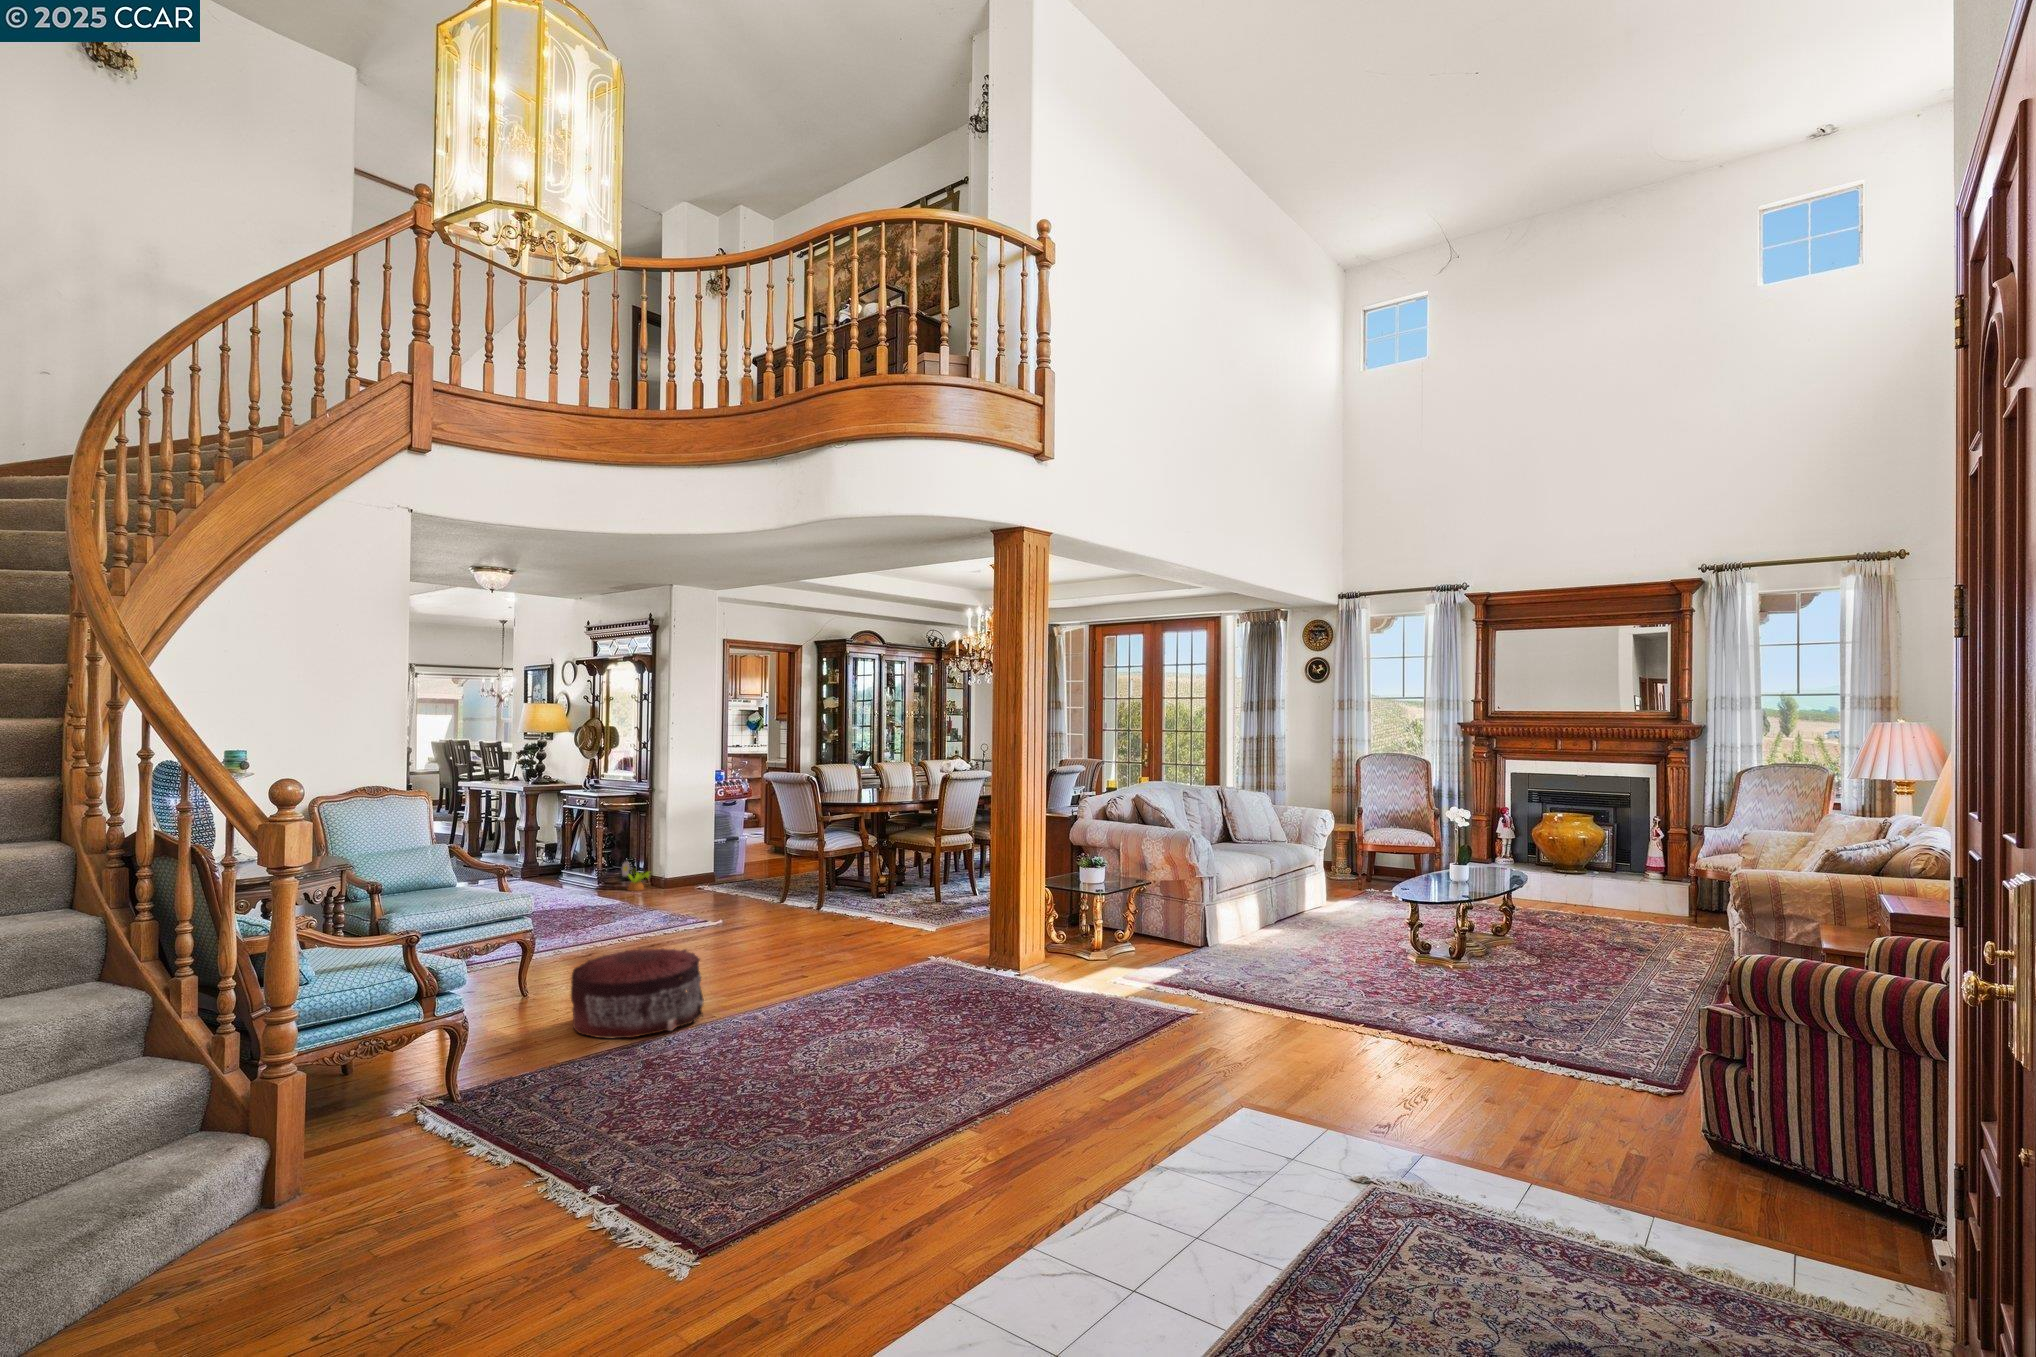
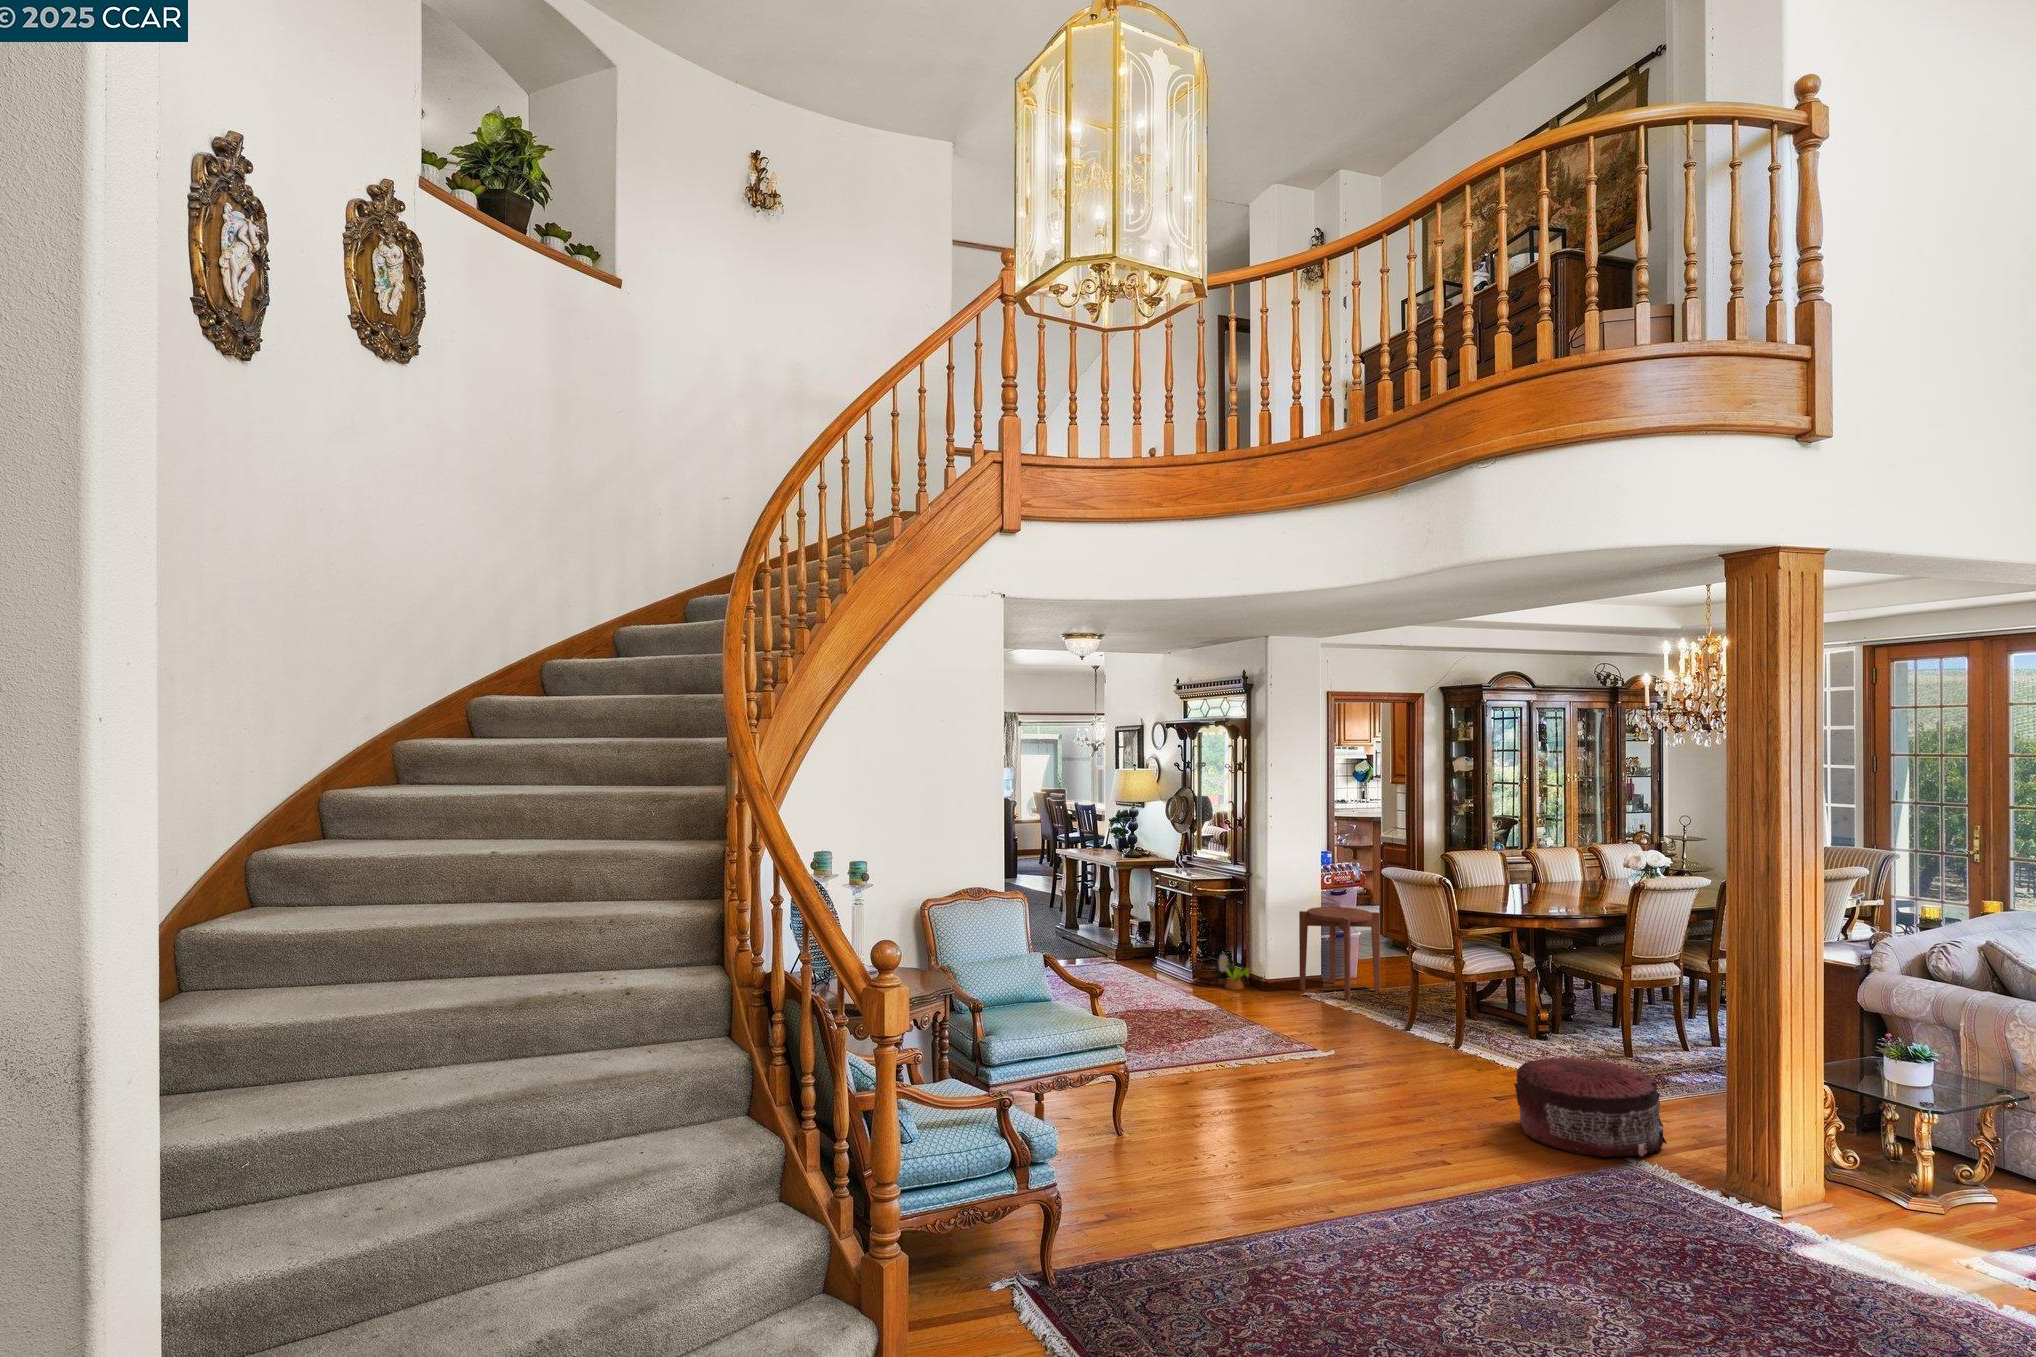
side table: none [693,815,762,889] -> present [1299,905,1380,1000]
pouf: present [571,948,704,1038] -> present [1514,1056,1667,1157]

